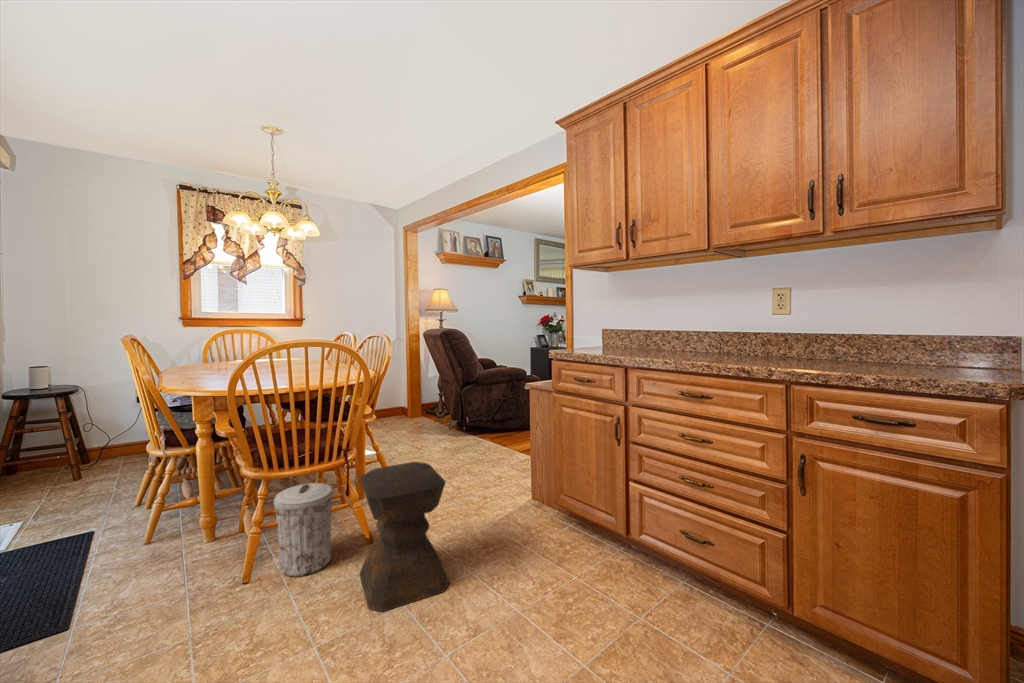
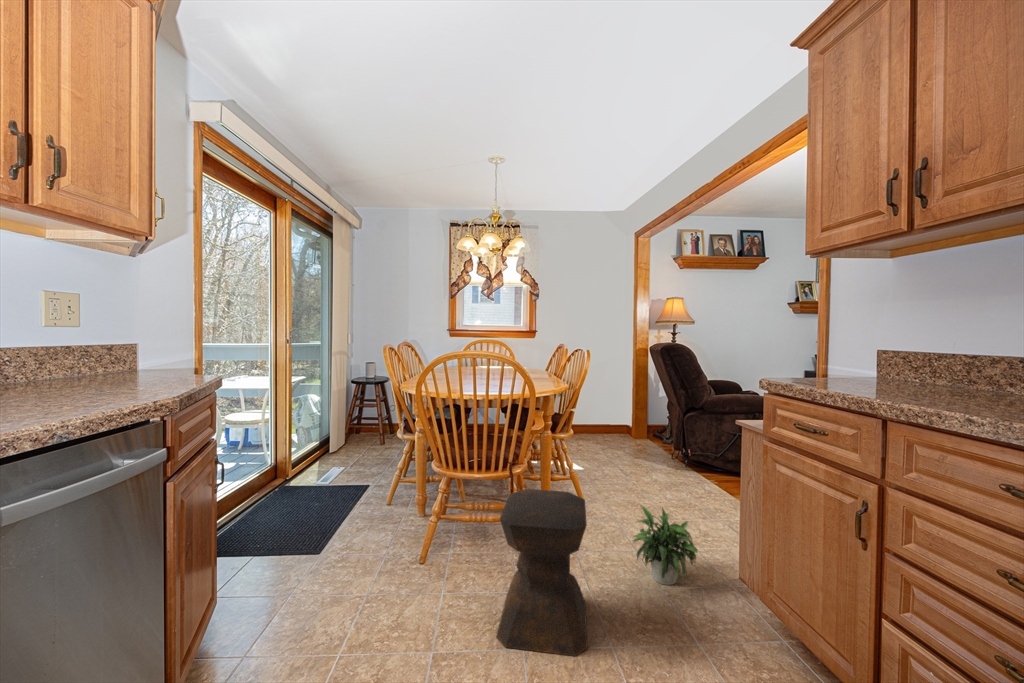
potted plant: none [457,461,508,521] -> present [633,506,698,585]
trash can: present [274,483,333,577] -> none [446,487,497,576]

